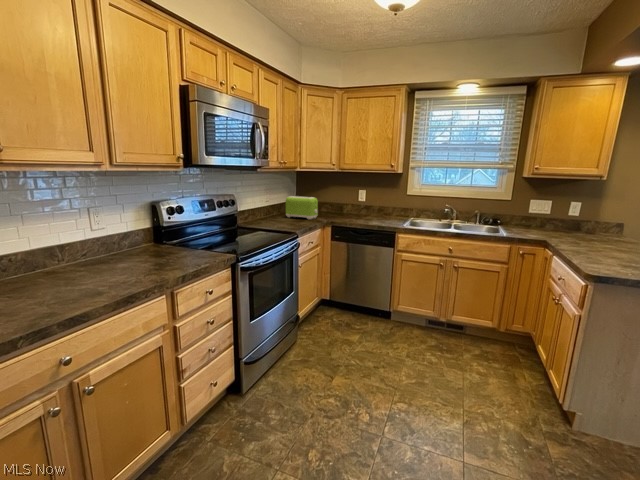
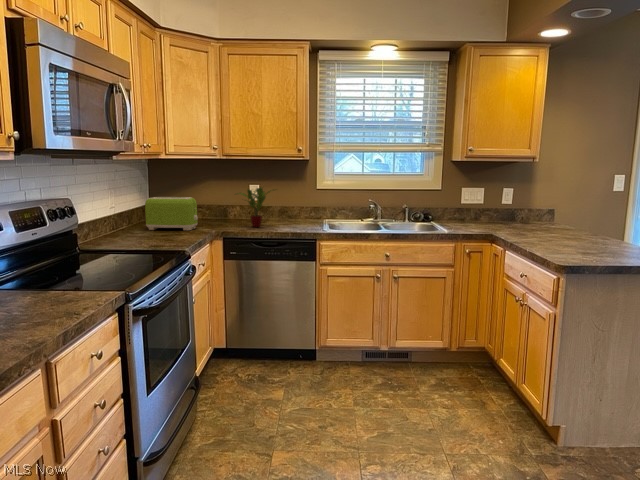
potted plant: none [343,192,372,221] -> present [237,187,271,227]

